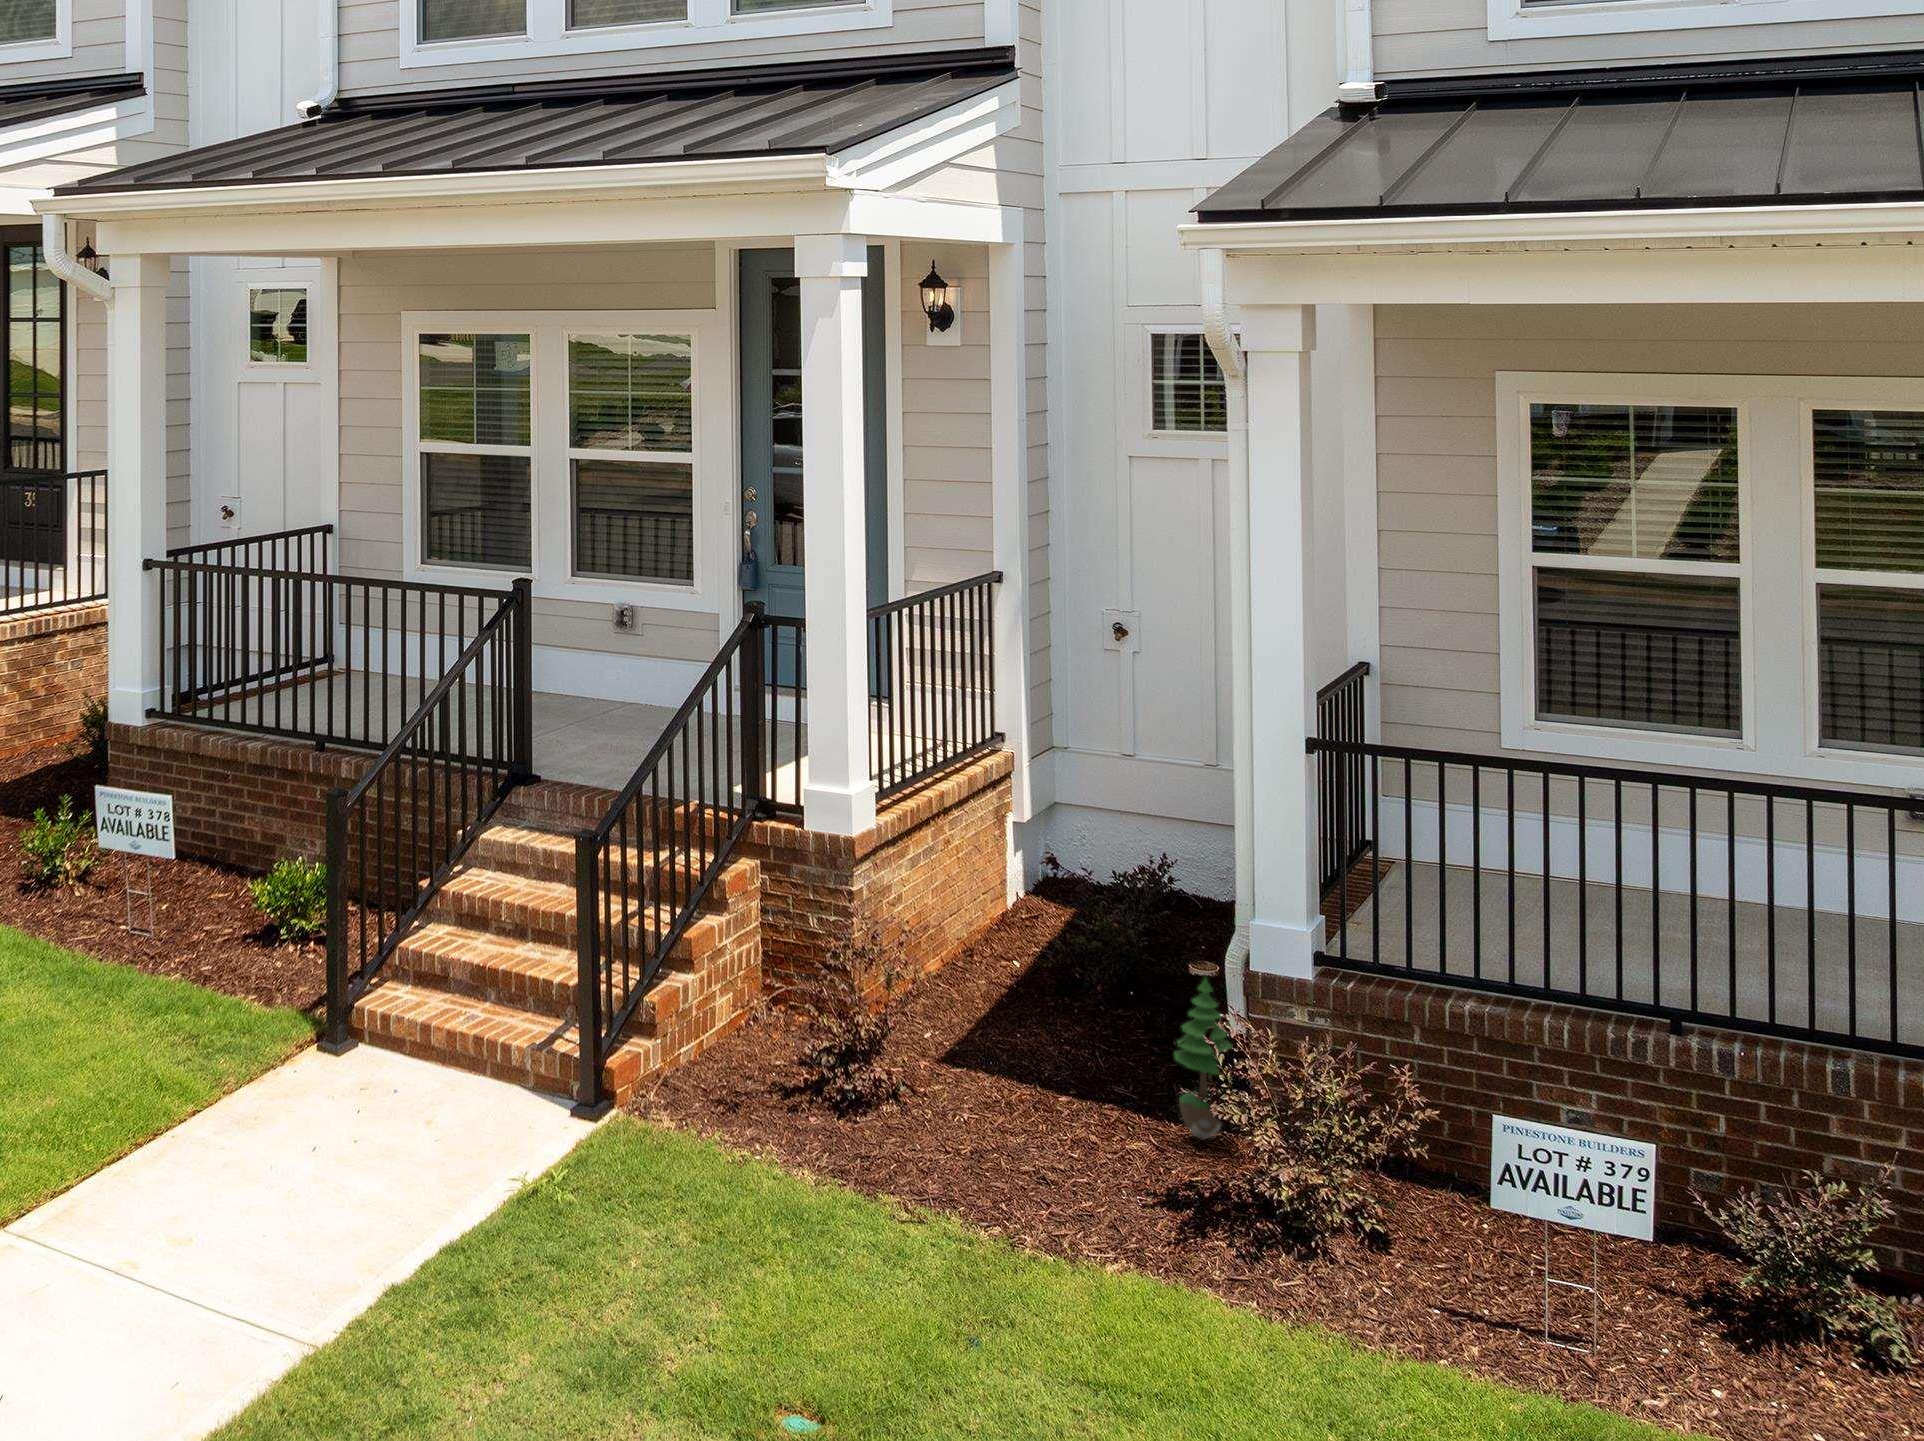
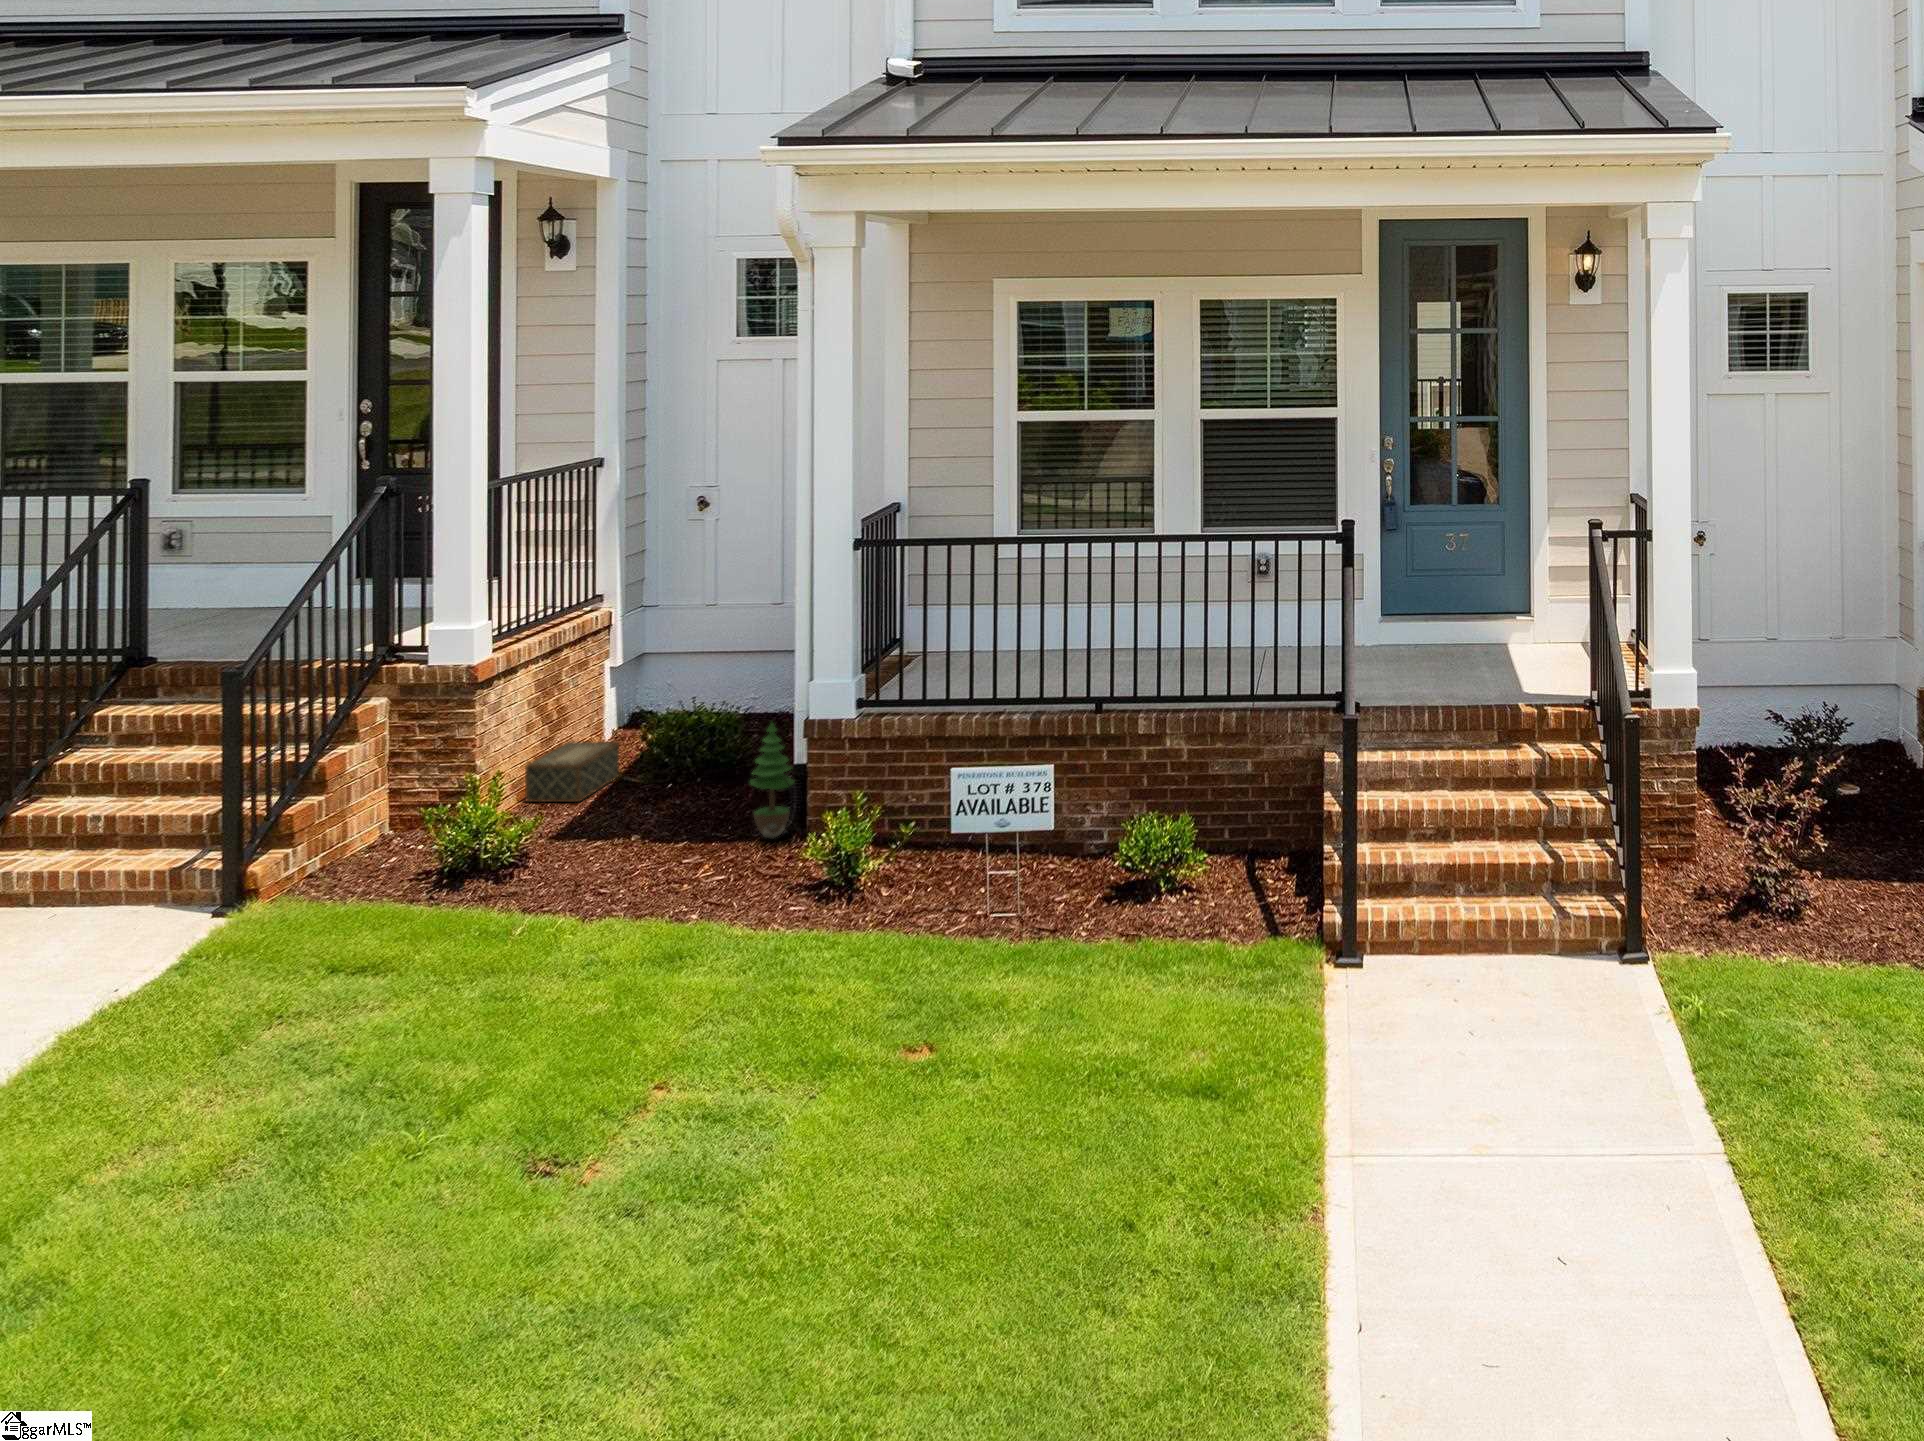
woven basket: none [894,940,999,1025] -> present [525,742,619,802]

